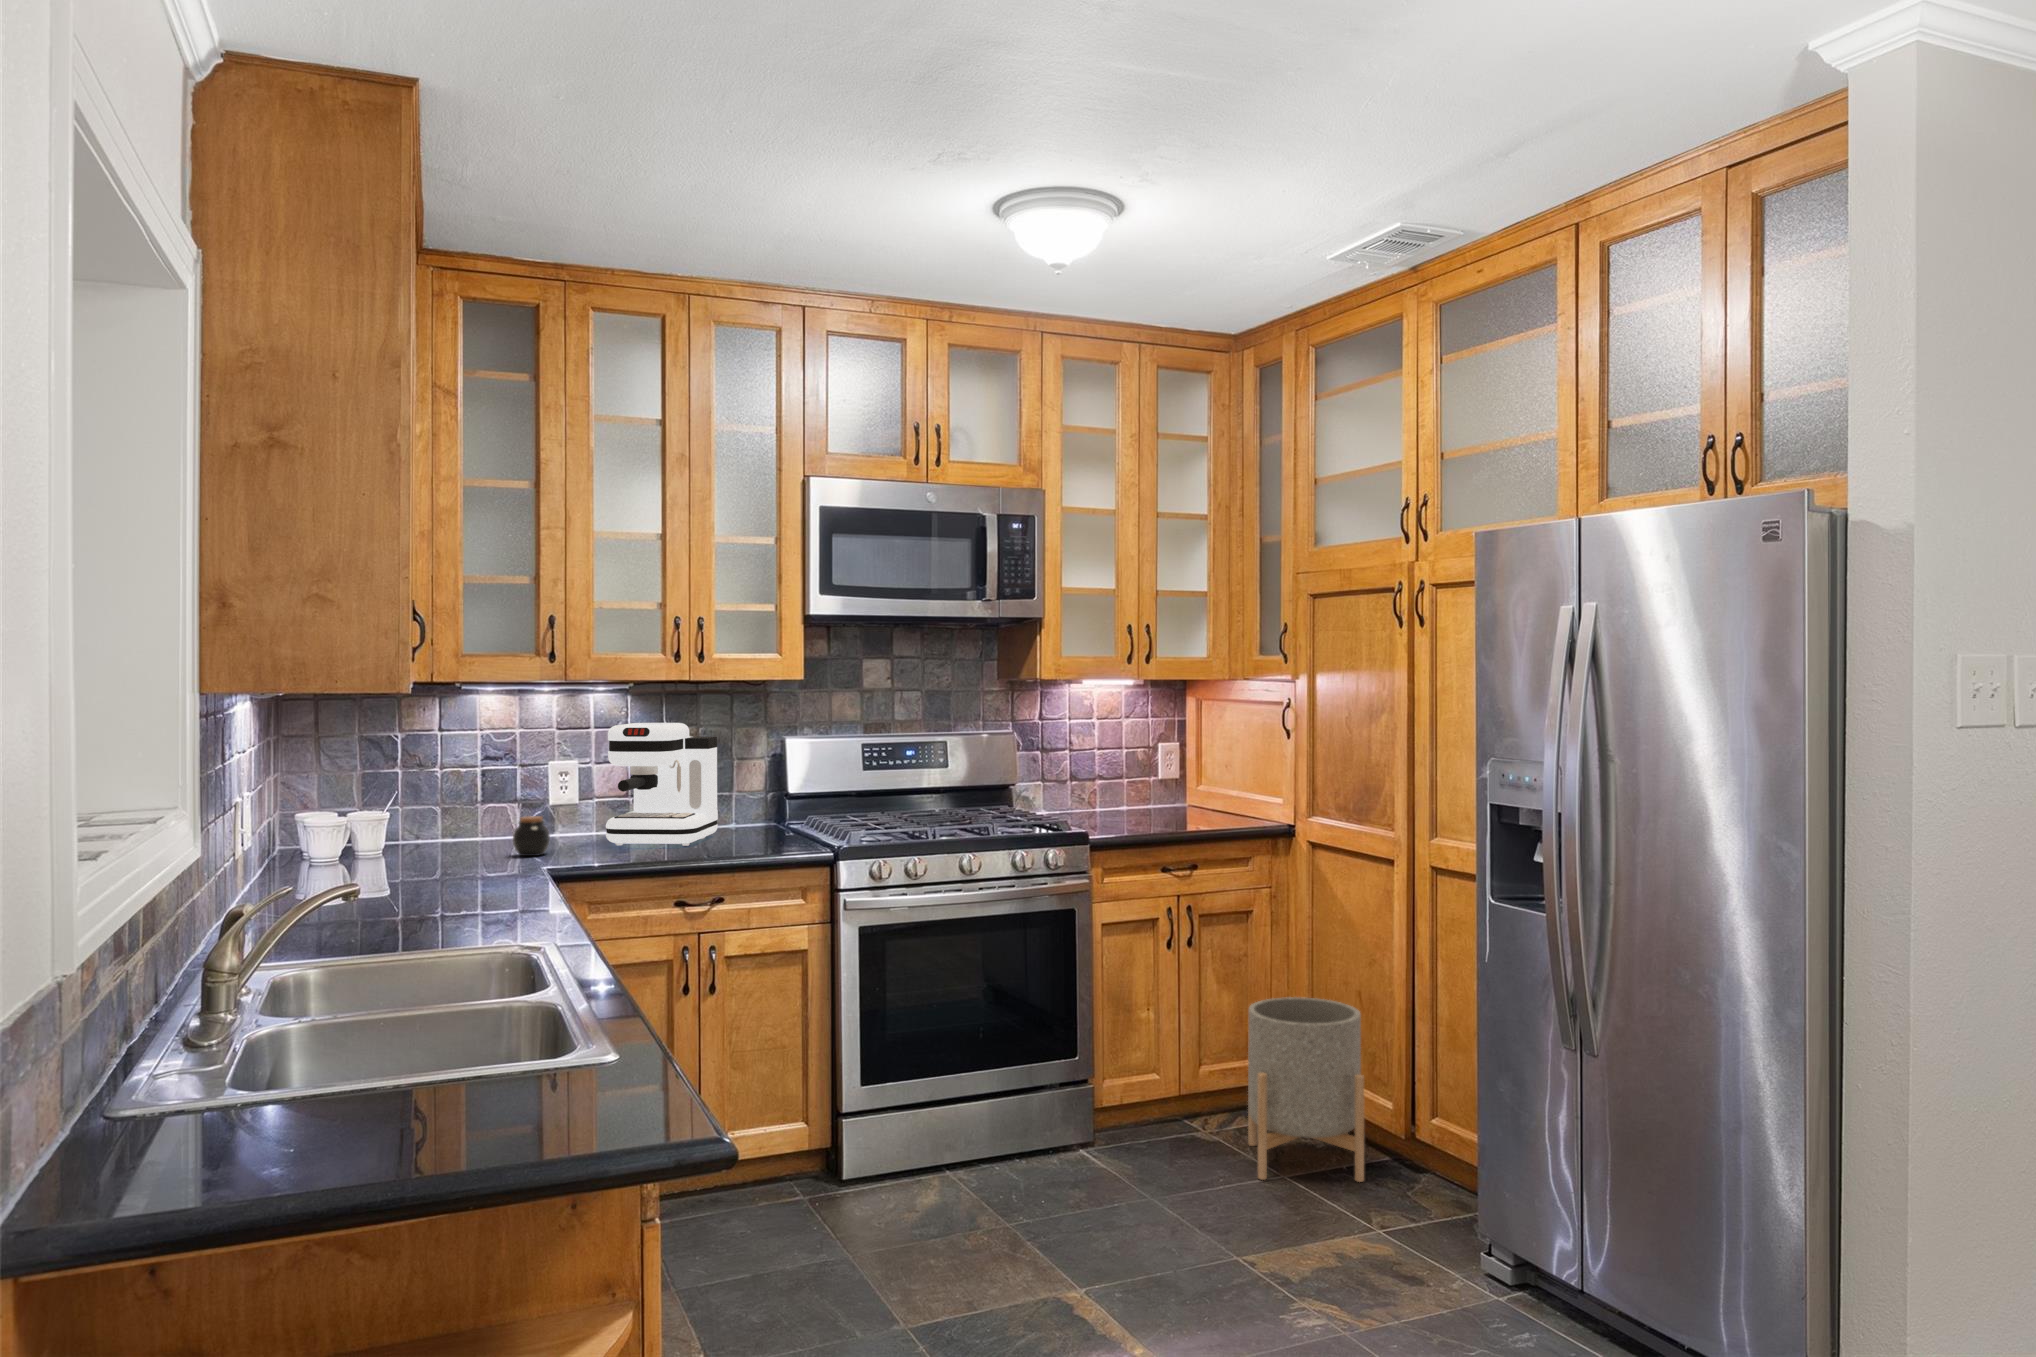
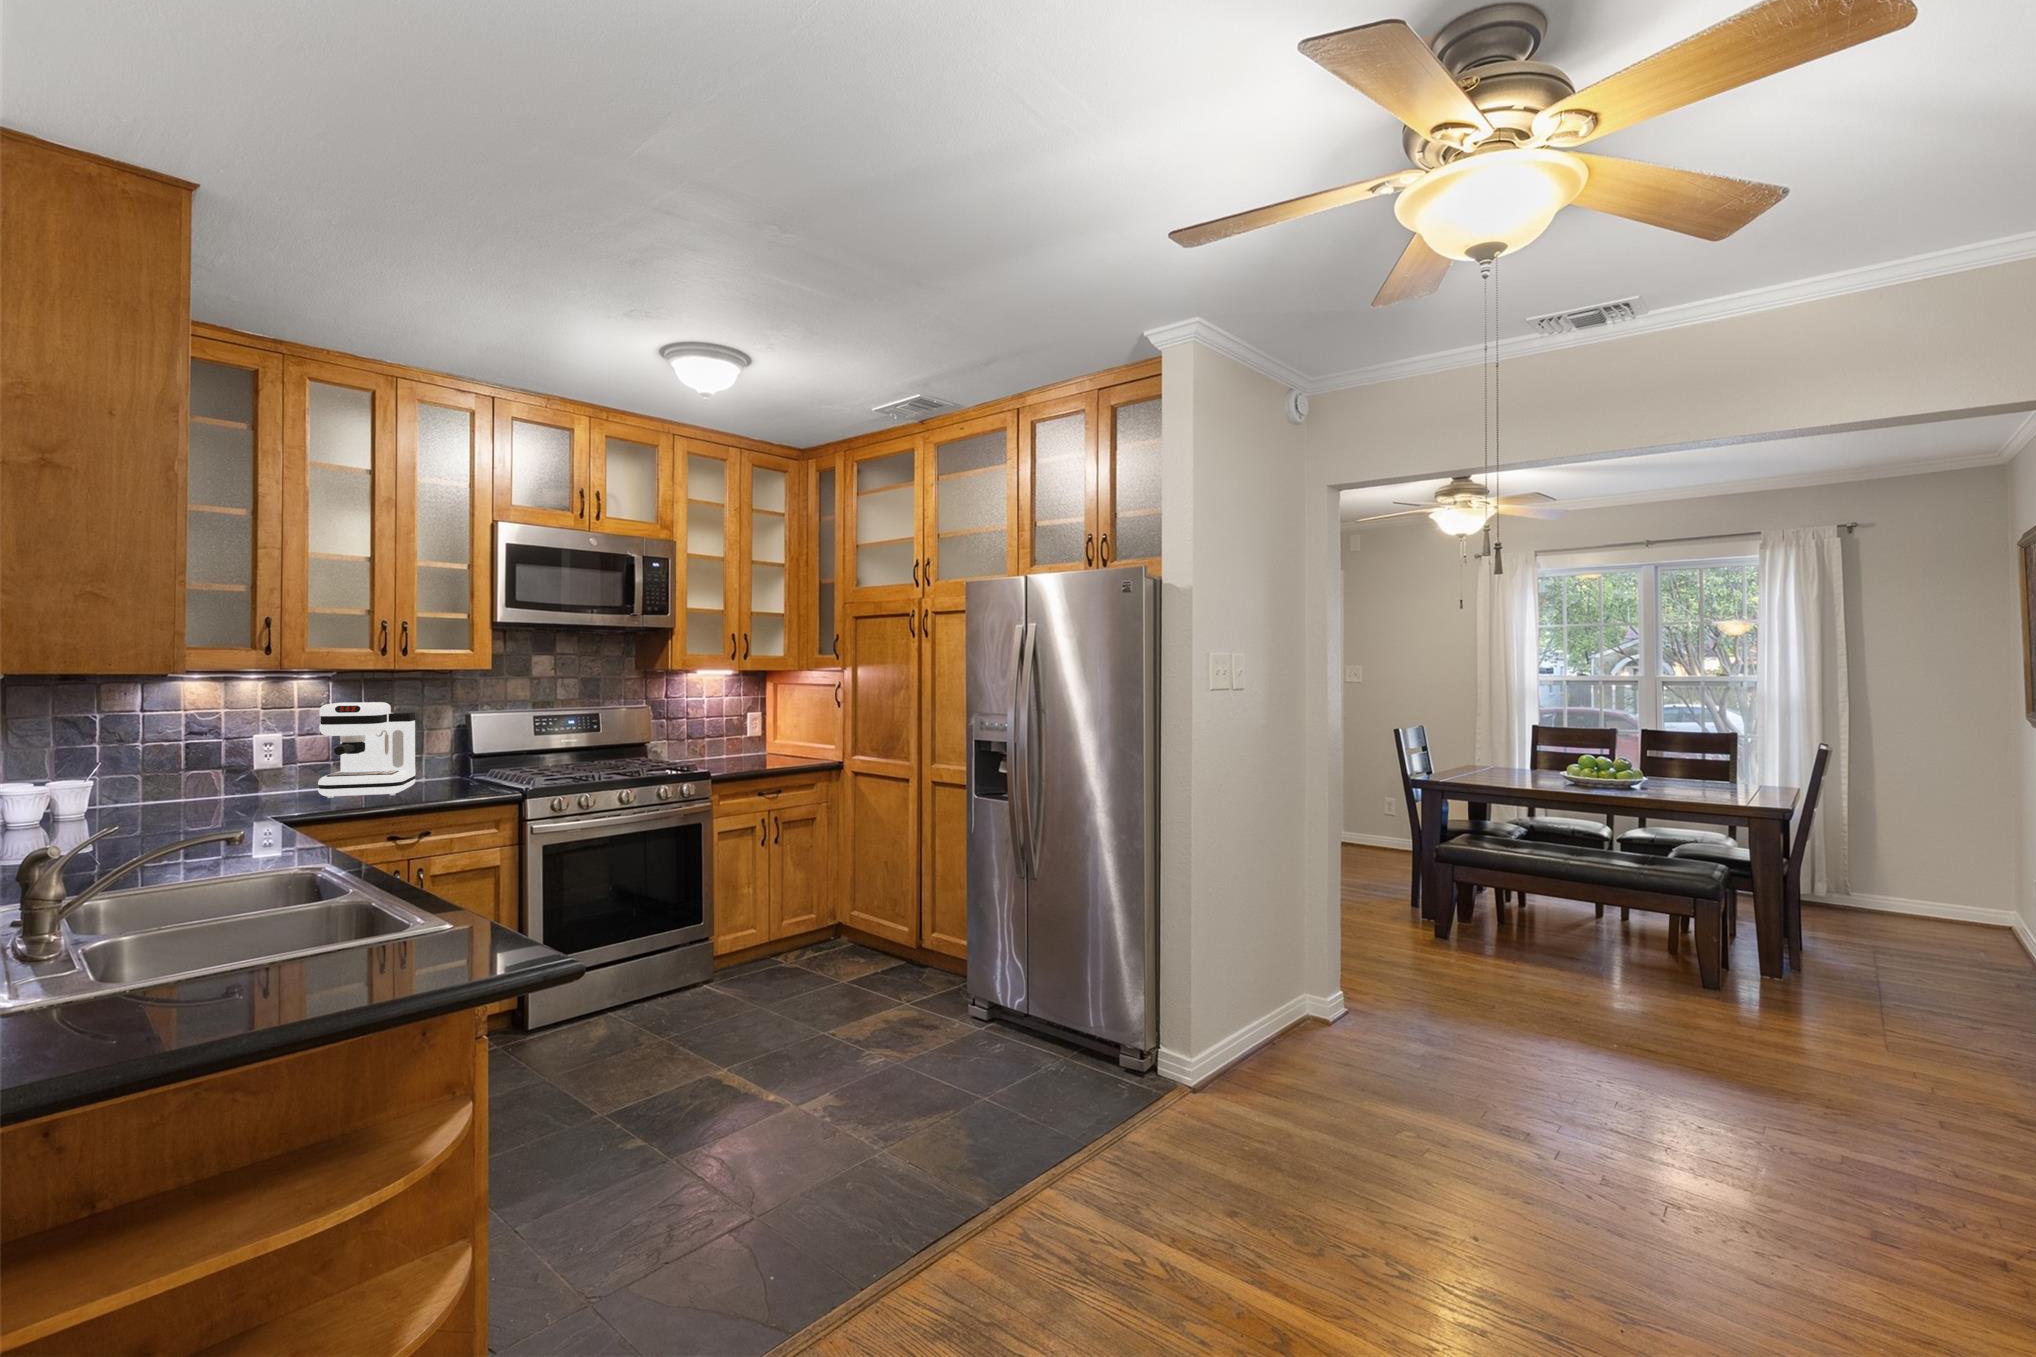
jar: present [513,816,550,856] -> none [231,777,267,810]
planter: present [1248,997,1364,1182] -> none [817,871,893,987]

